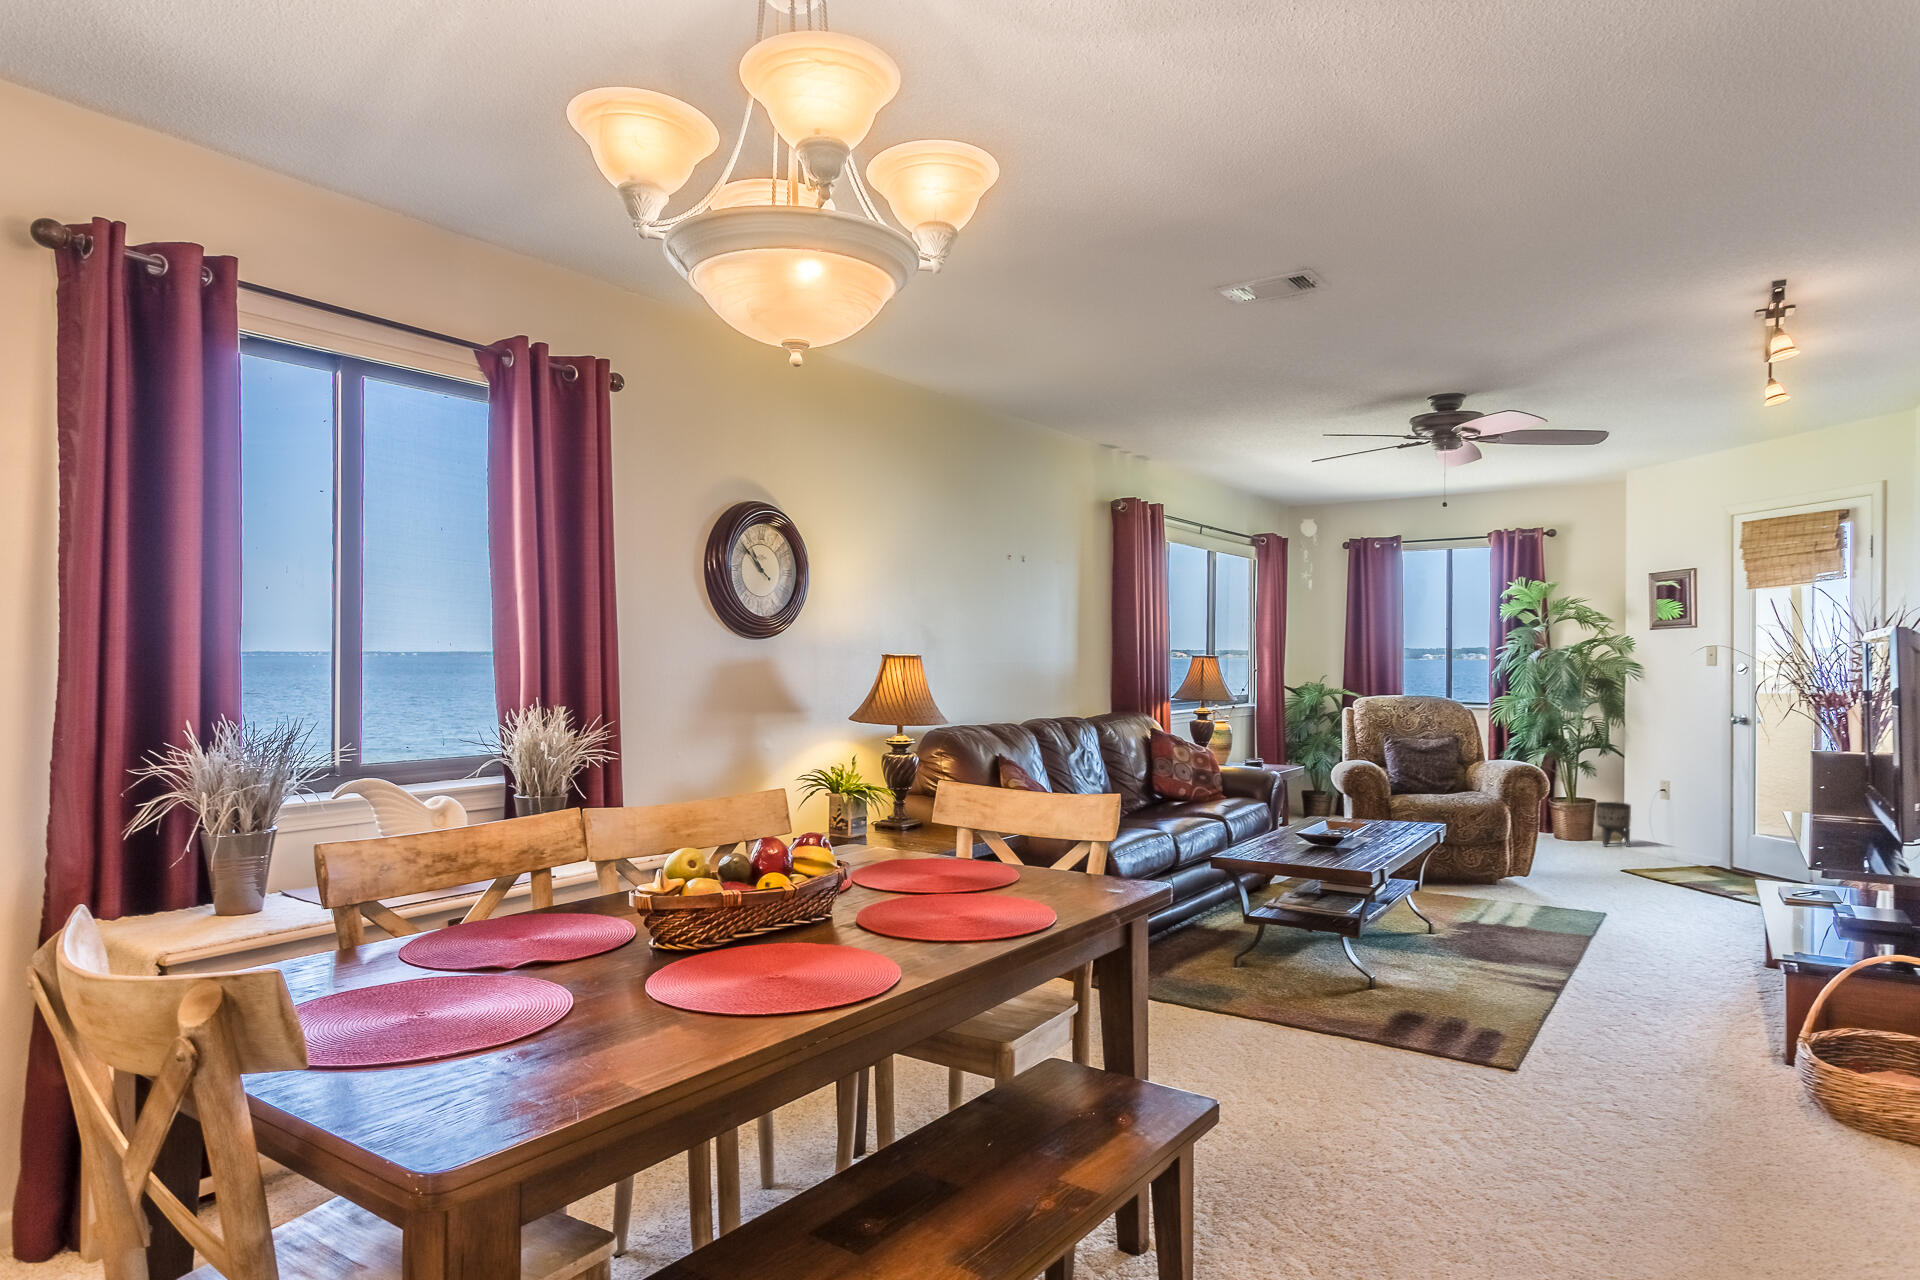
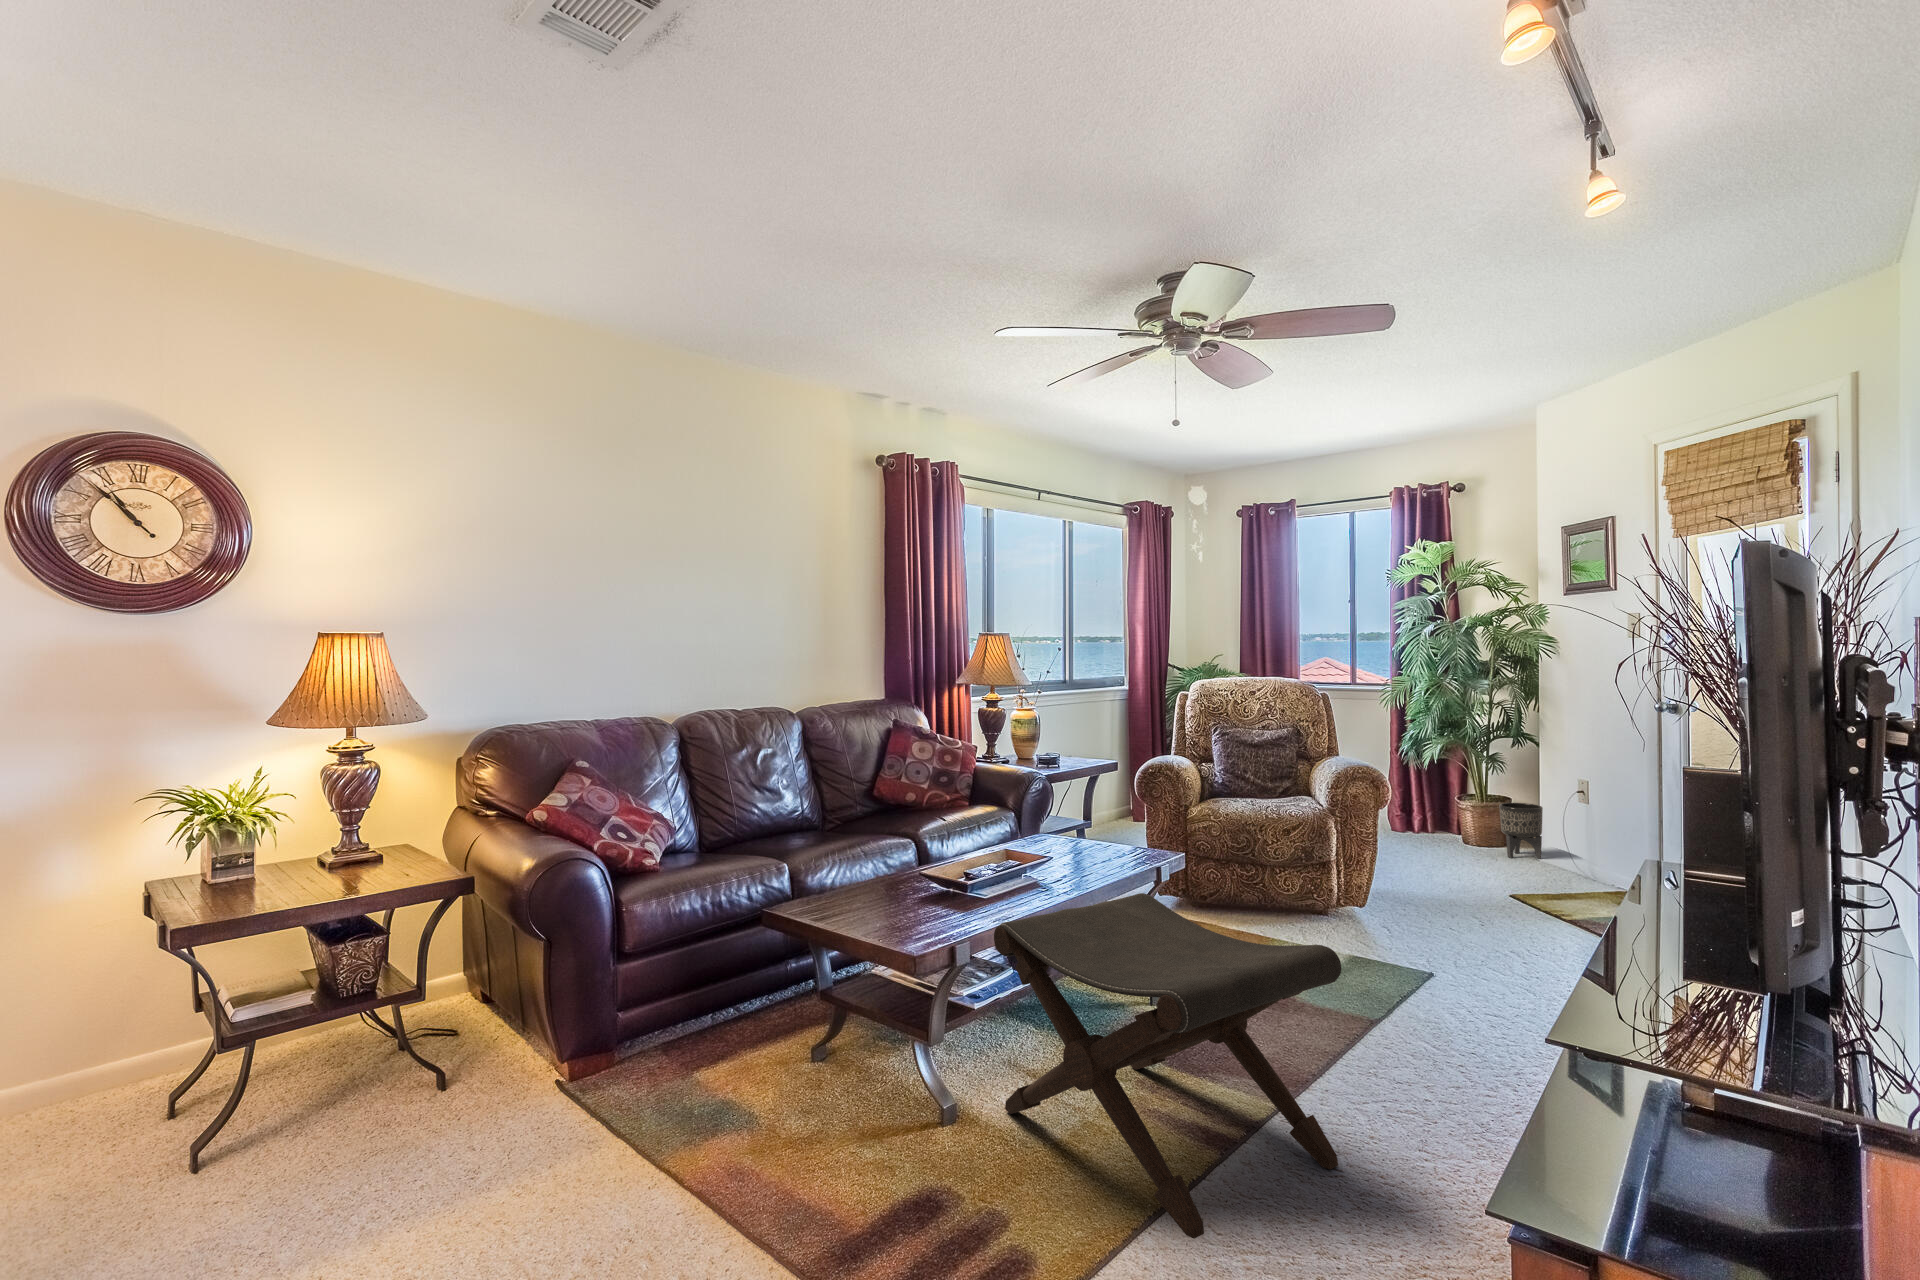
footstool: none [1399,843,1639,1024] -> present [994,893,1341,1239]

